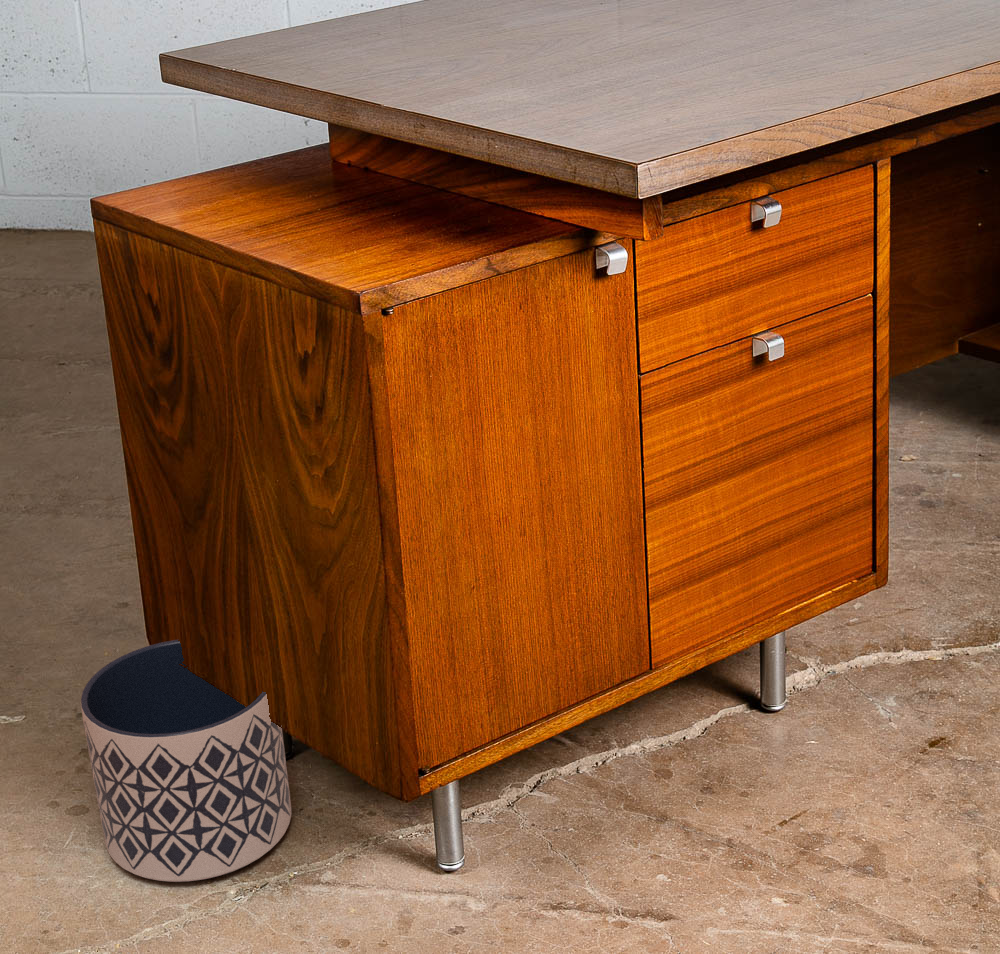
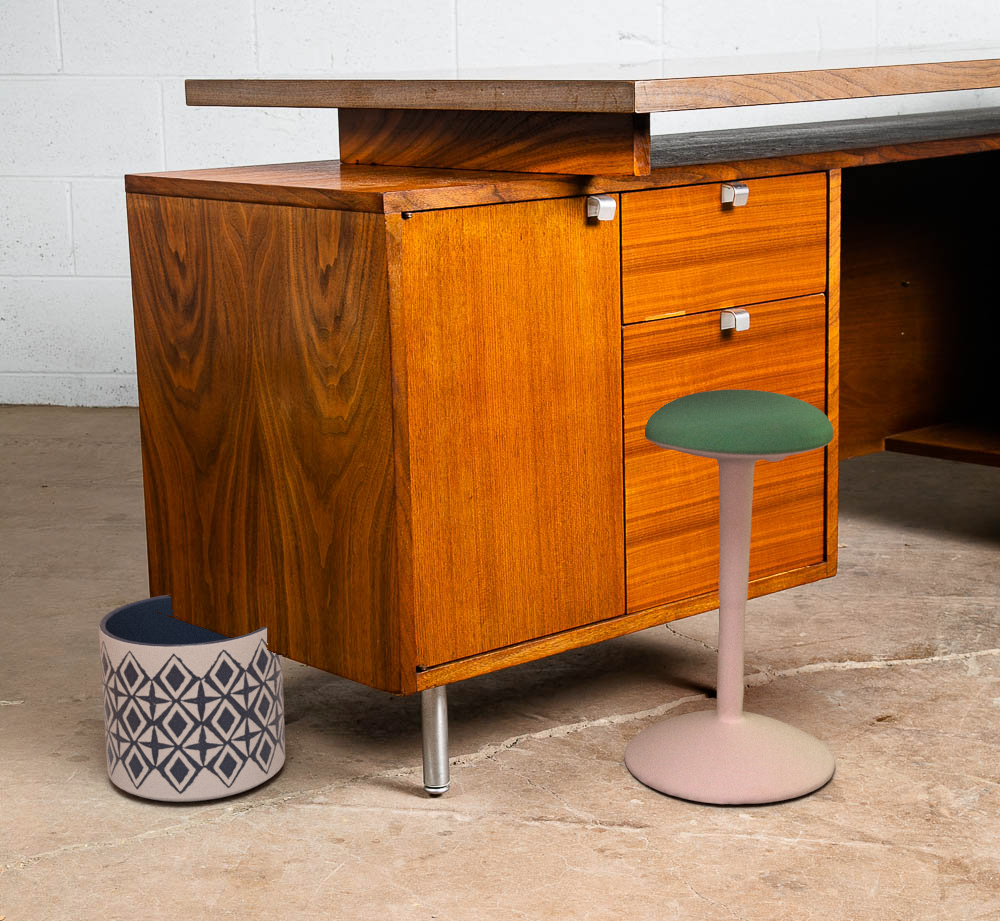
stool: none [653,421,881,880] -> present [624,389,835,804]

